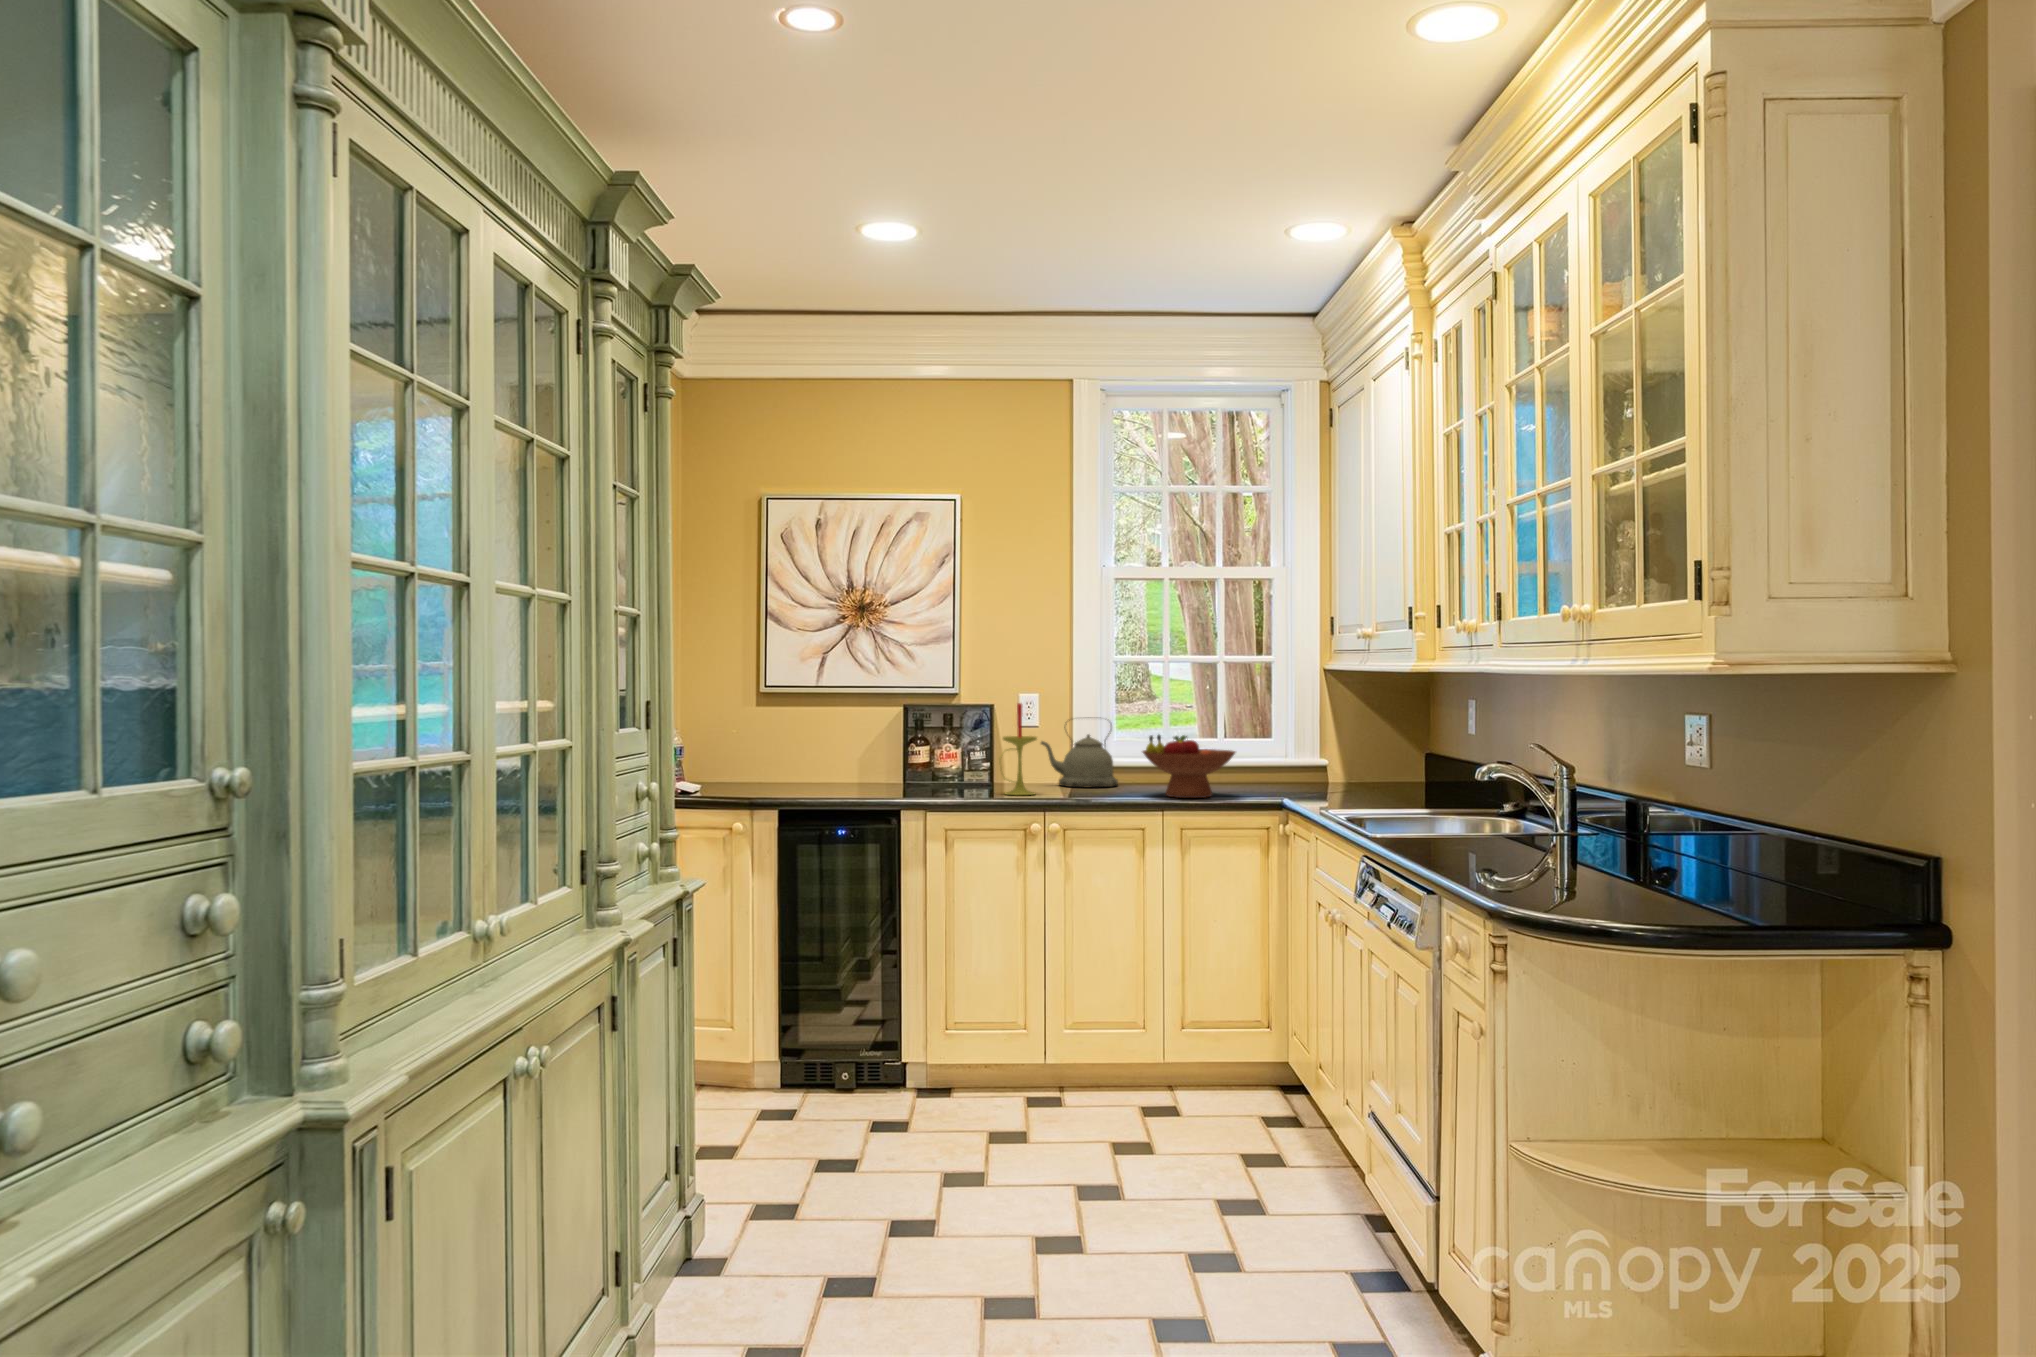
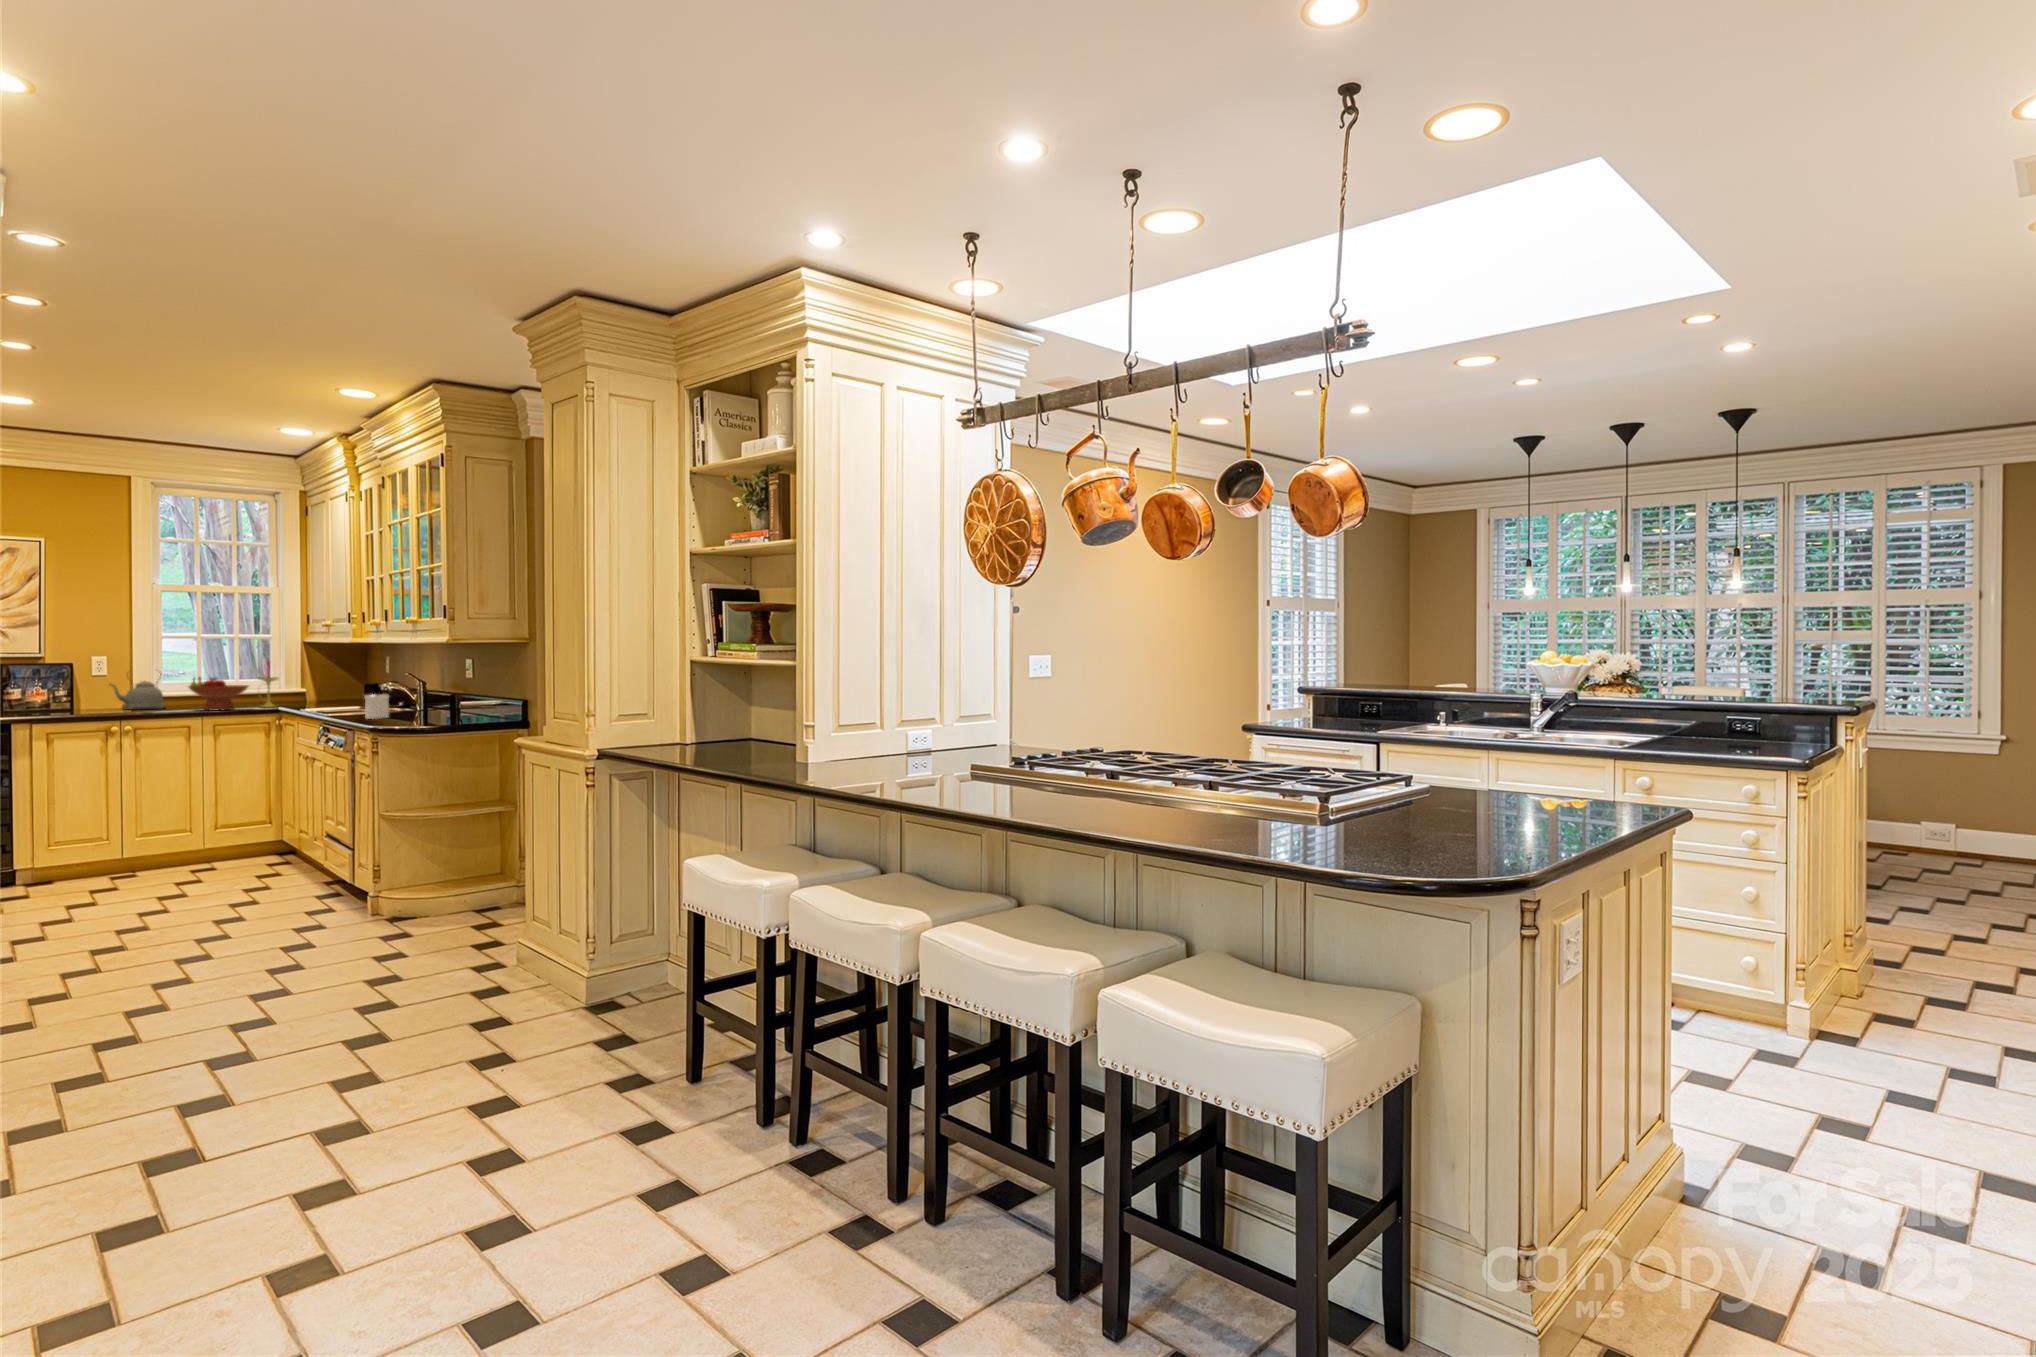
candle: present [1003,703,1037,795] -> present [259,661,278,707]
soap dispenser: none [1453,771,1519,862] -> present [364,683,391,719]

